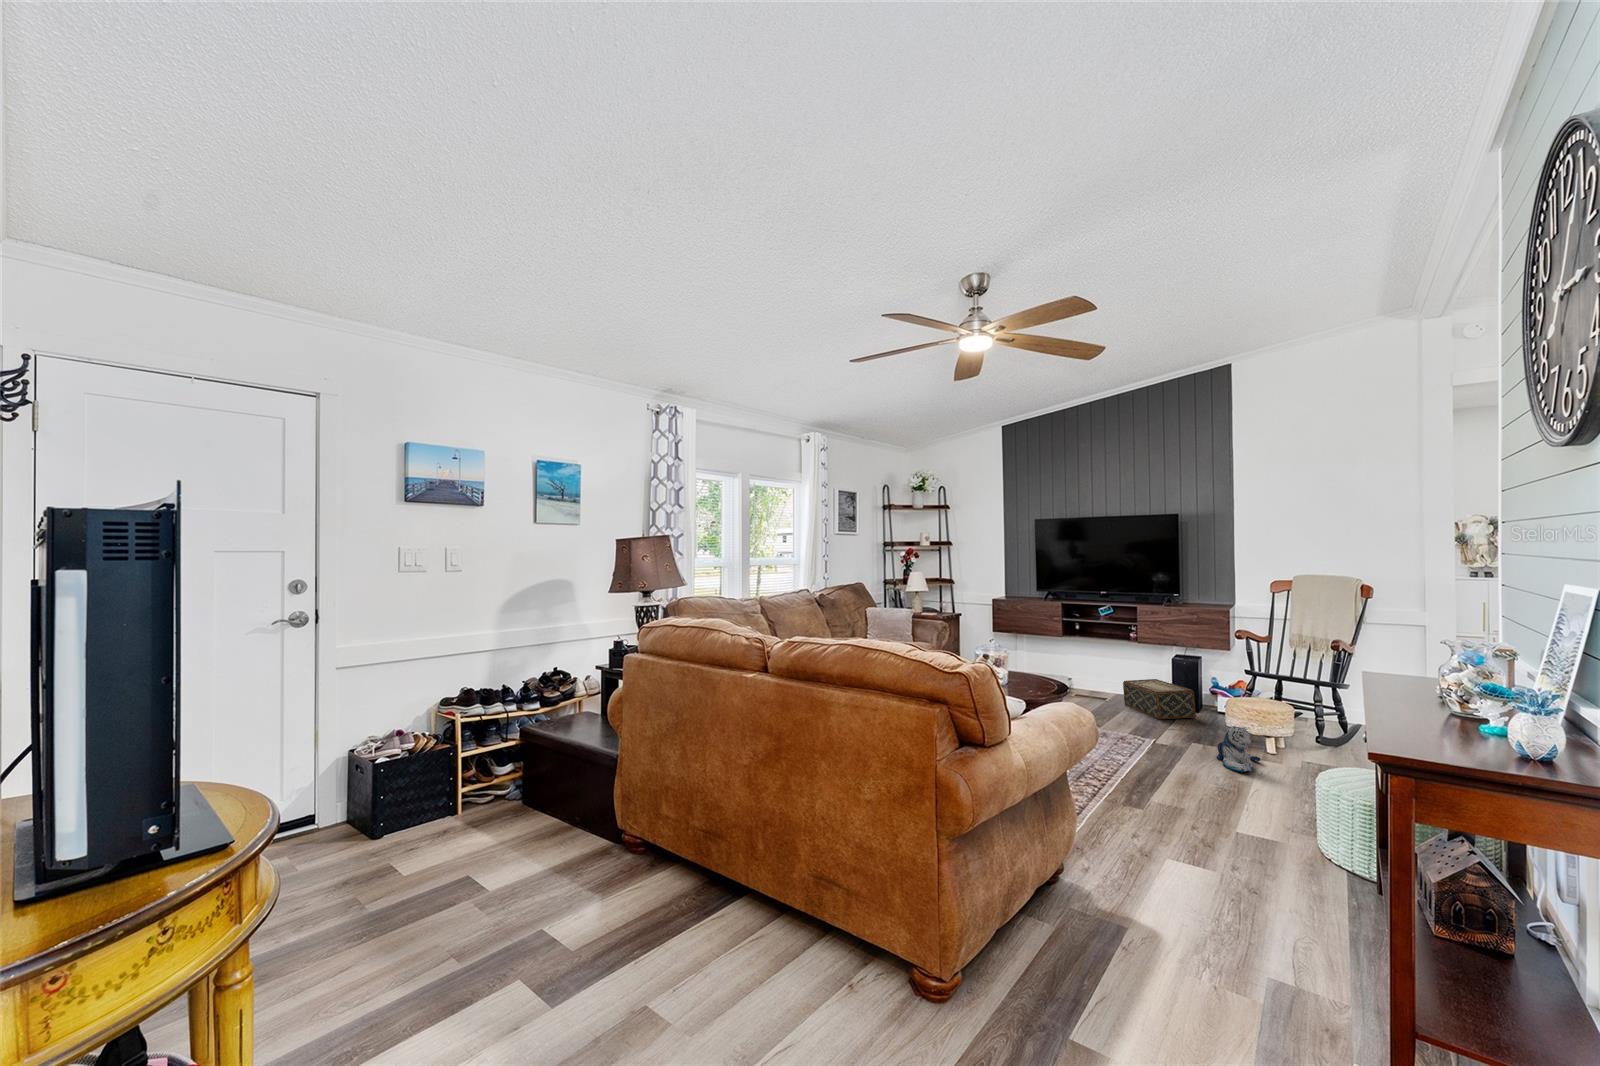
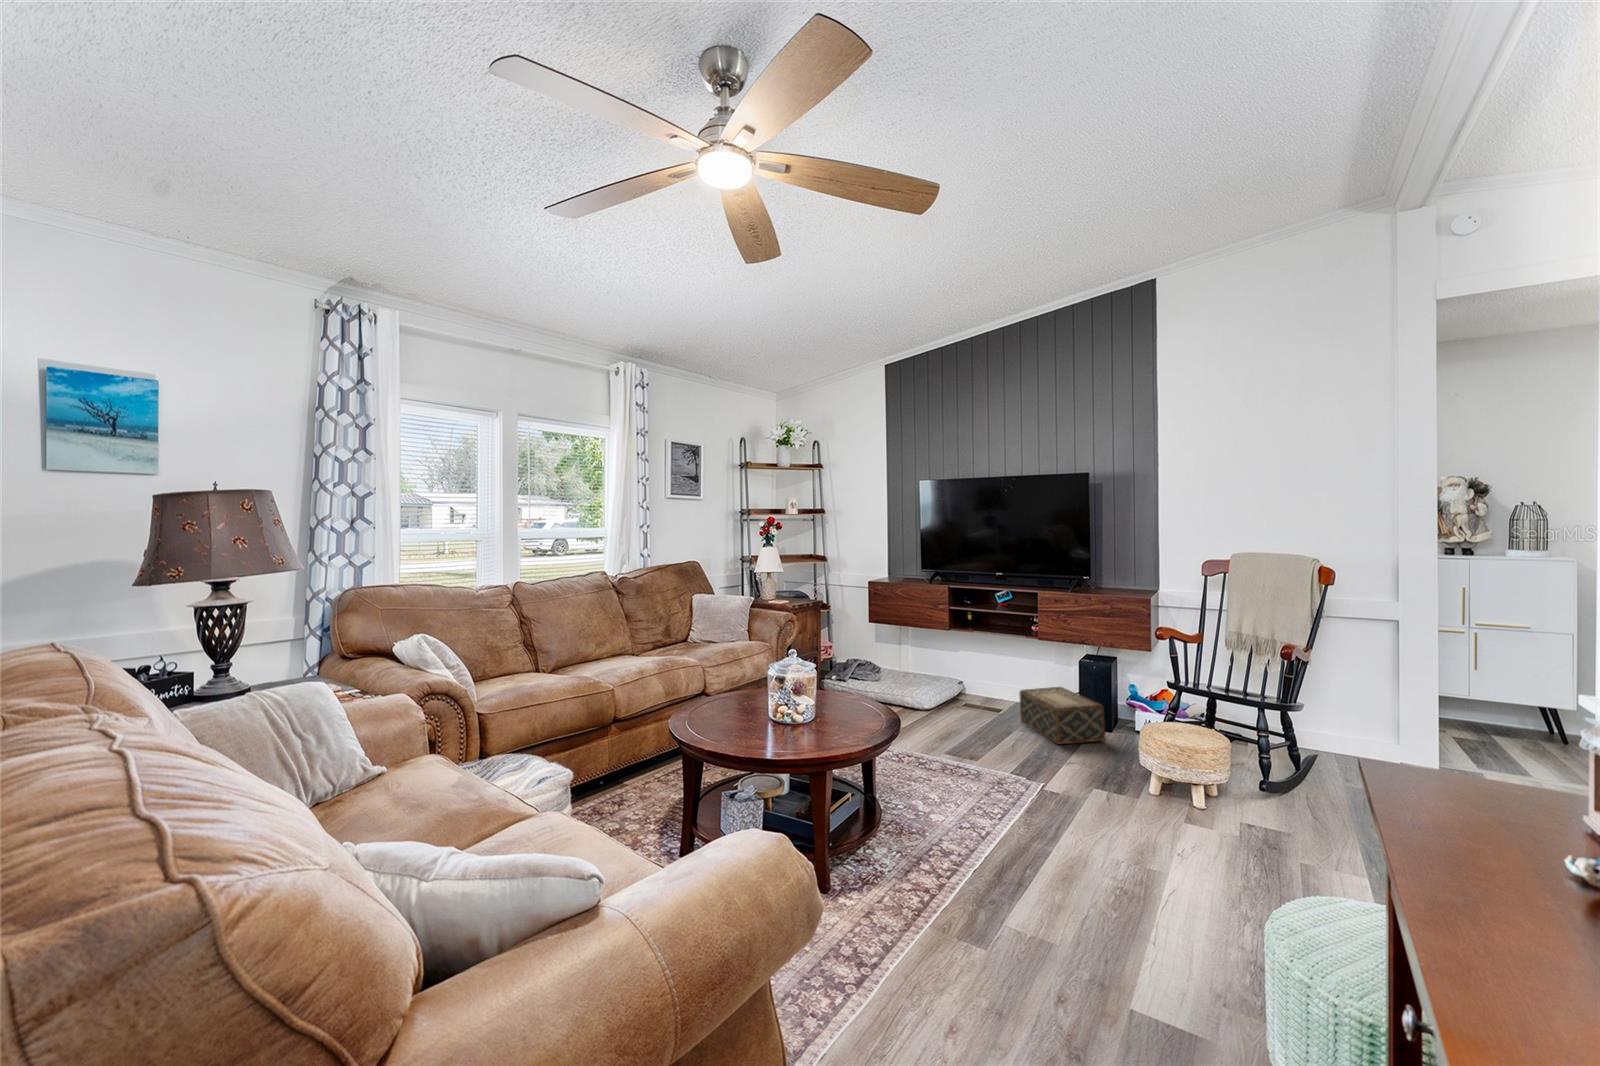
plush toy: present [1216,726,1261,773] -> none [1120,771,1180,843]

